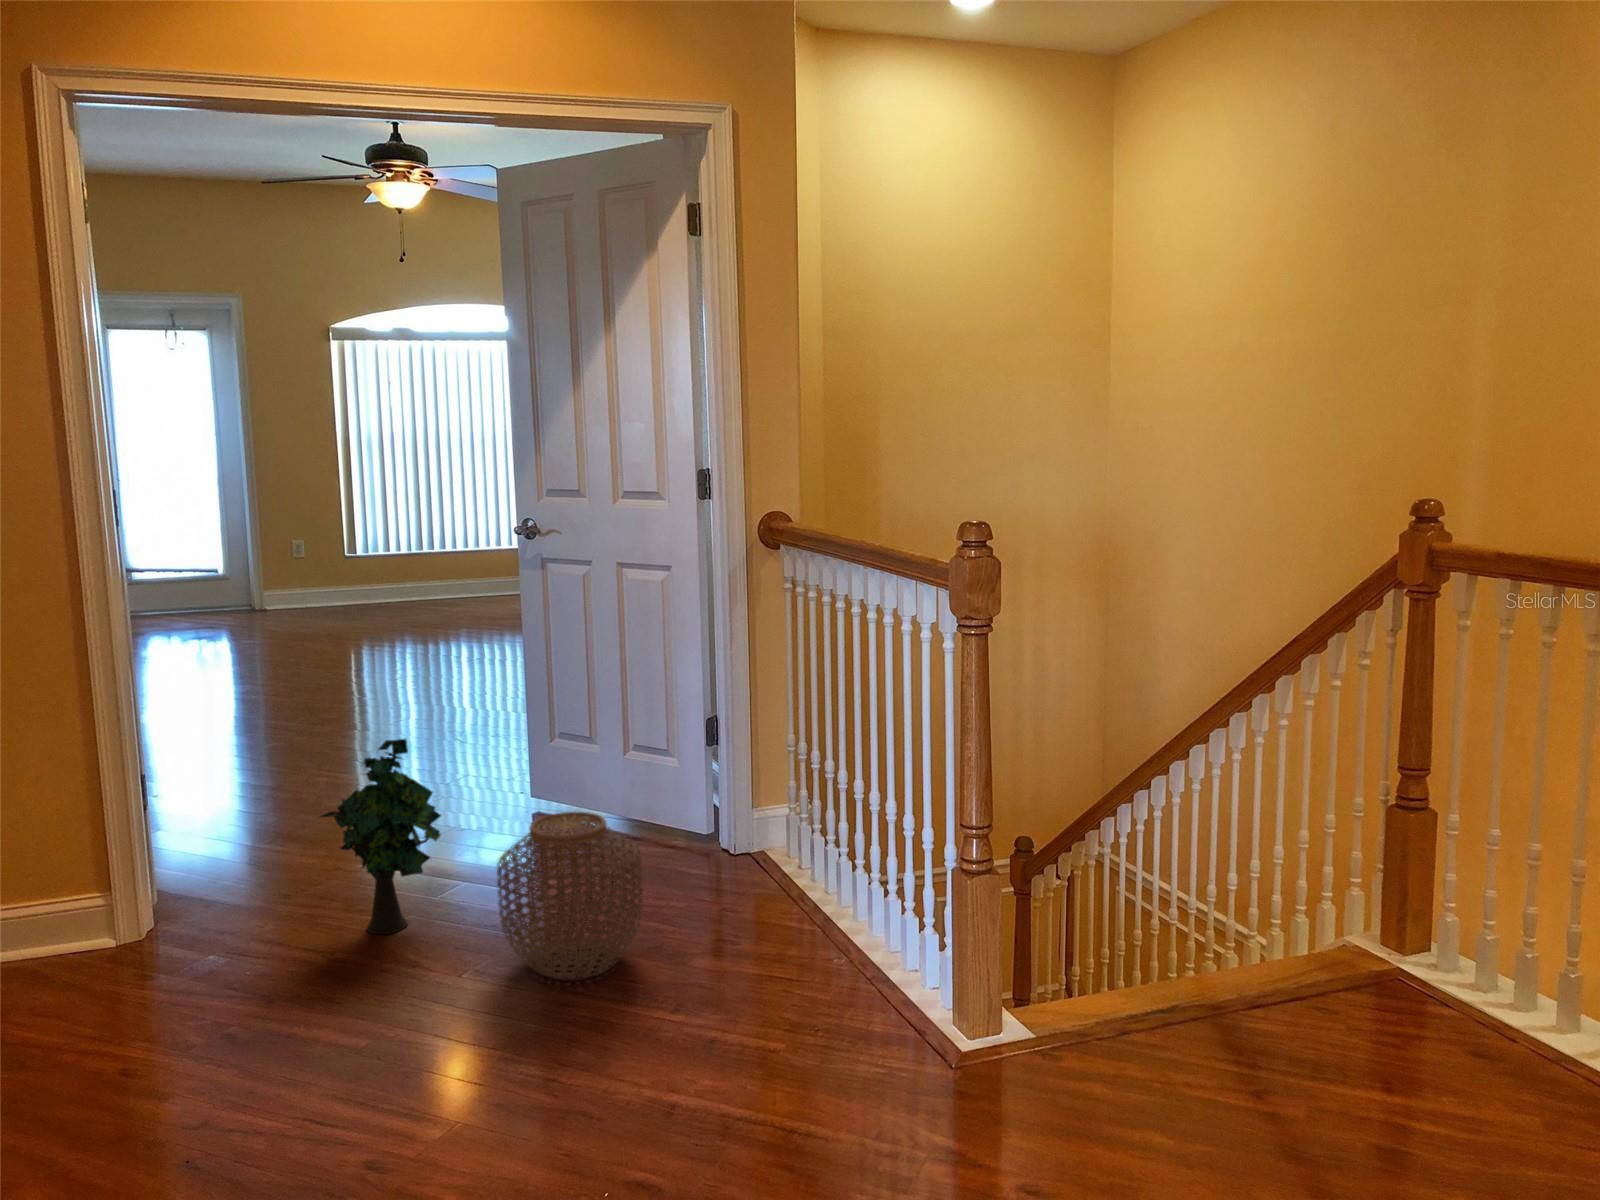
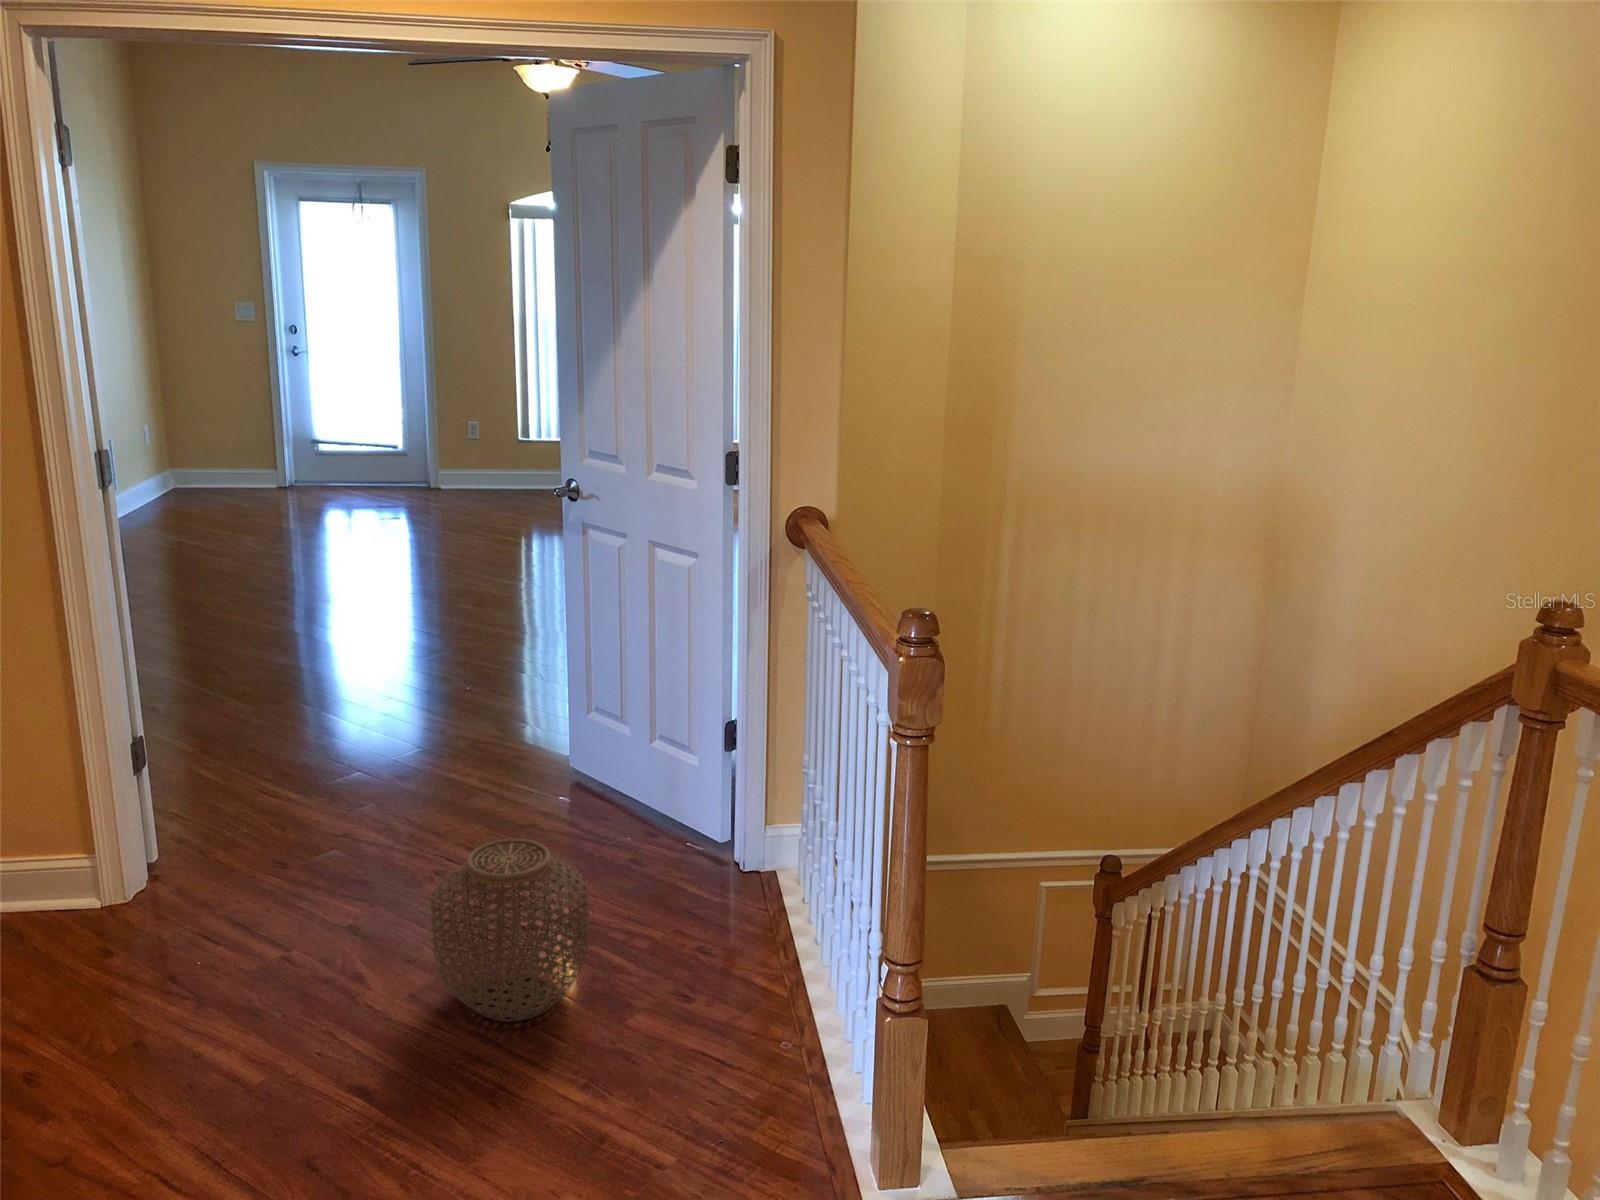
decorative plant: present [320,739,441,934] -> none [291,731,420,927]

